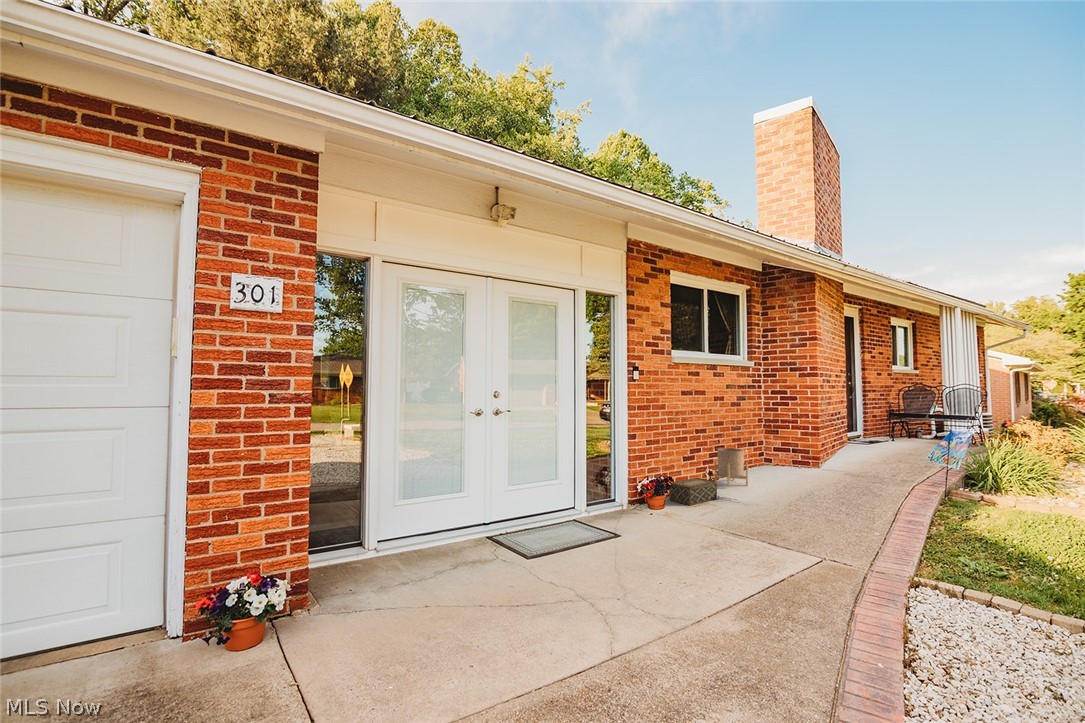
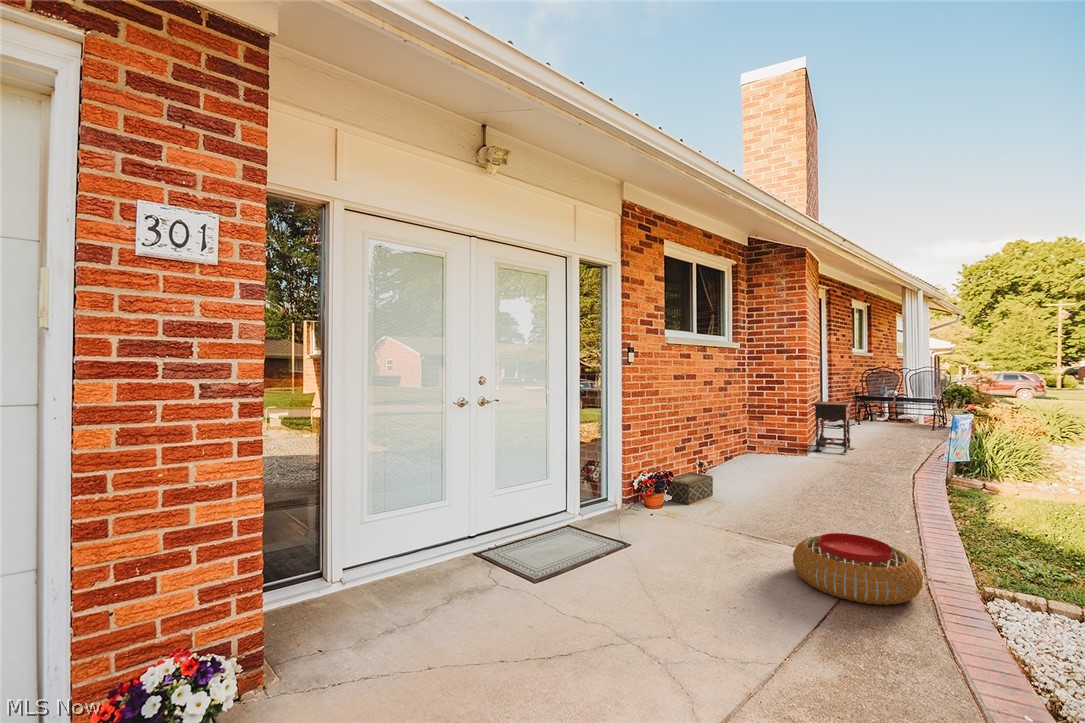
side table: none [824,416,873,466] -> present [811,402,854,453]
planter: present [714,448,748,487] -> none [705,438,741,482]
pouf: none [752,530,864,591] -> present [793,533,923,605]

